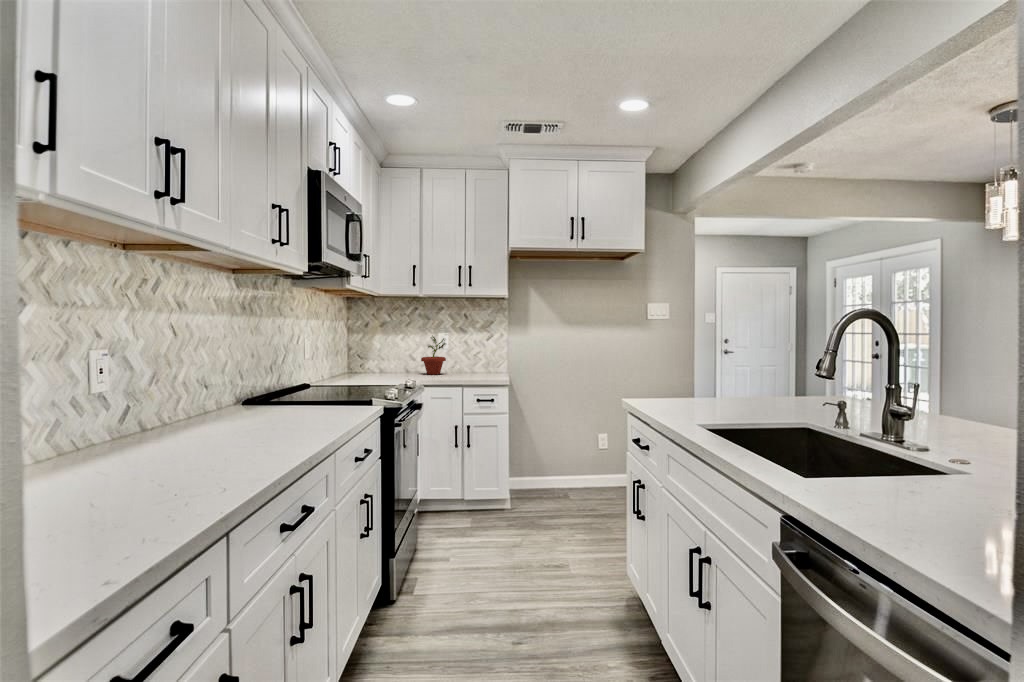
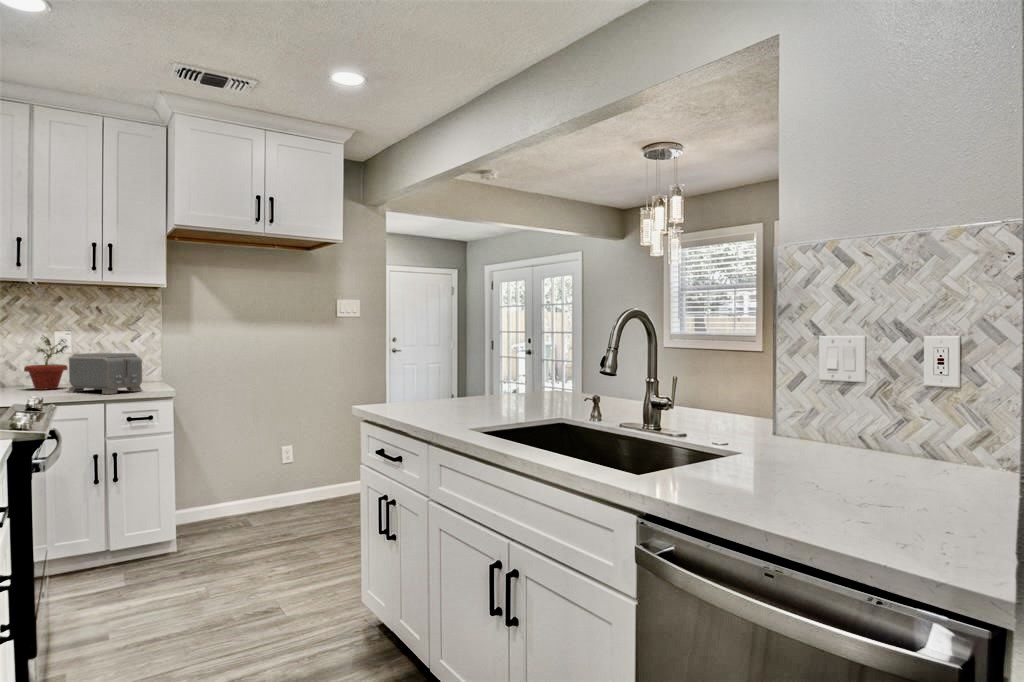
toaster: none [443,349,487,380] -> present [68,353,142,394]

